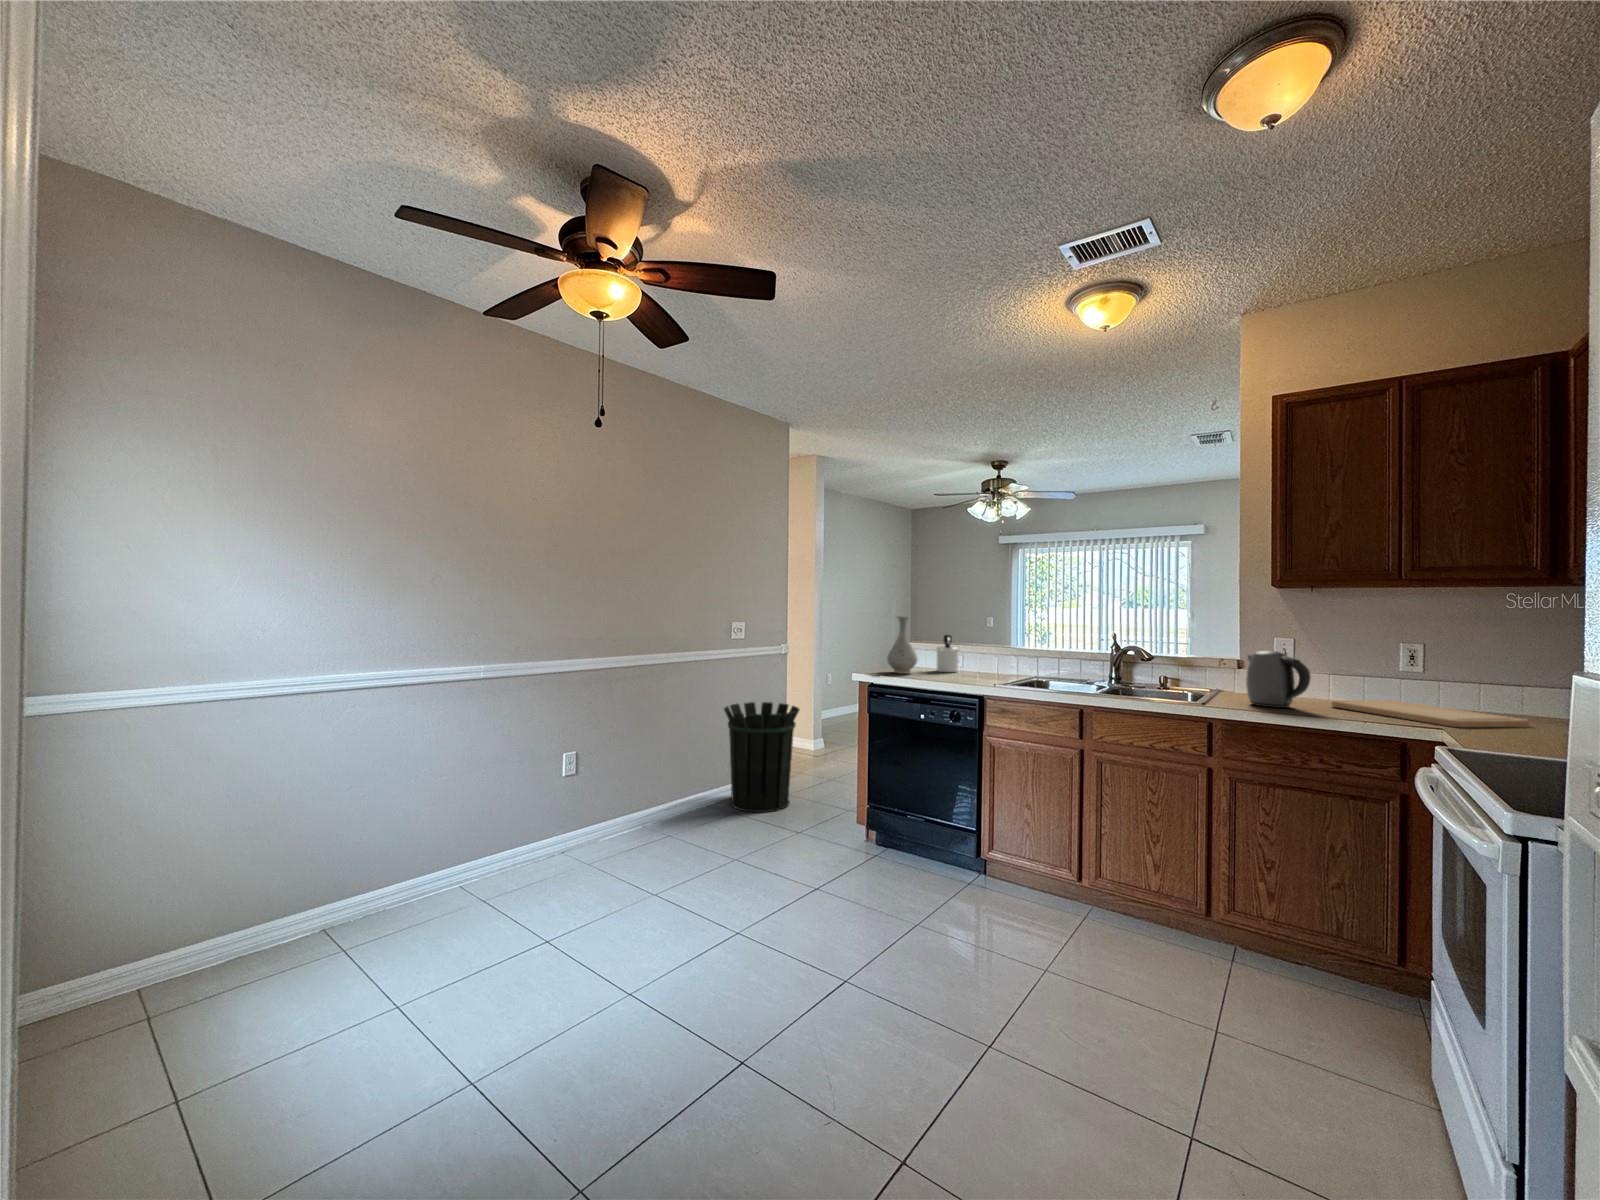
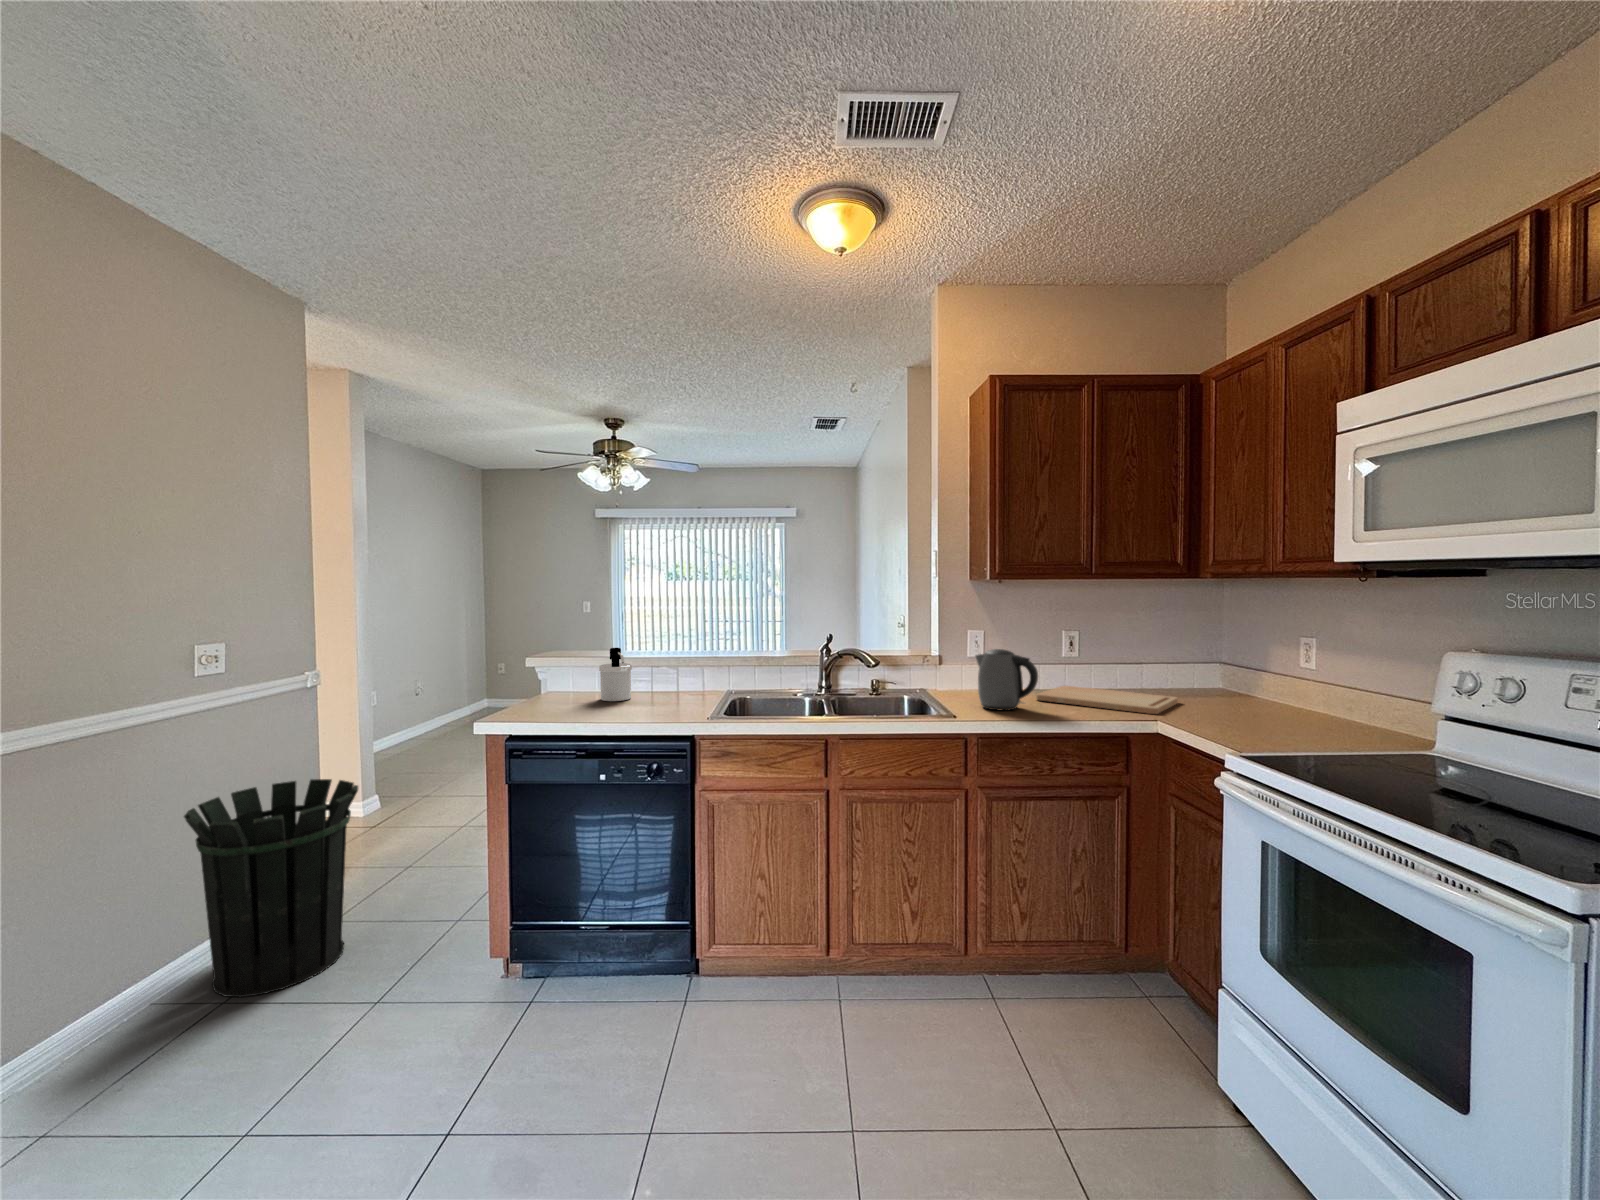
vase: present [887,616,918,674] -> none [532,627,581,714]

